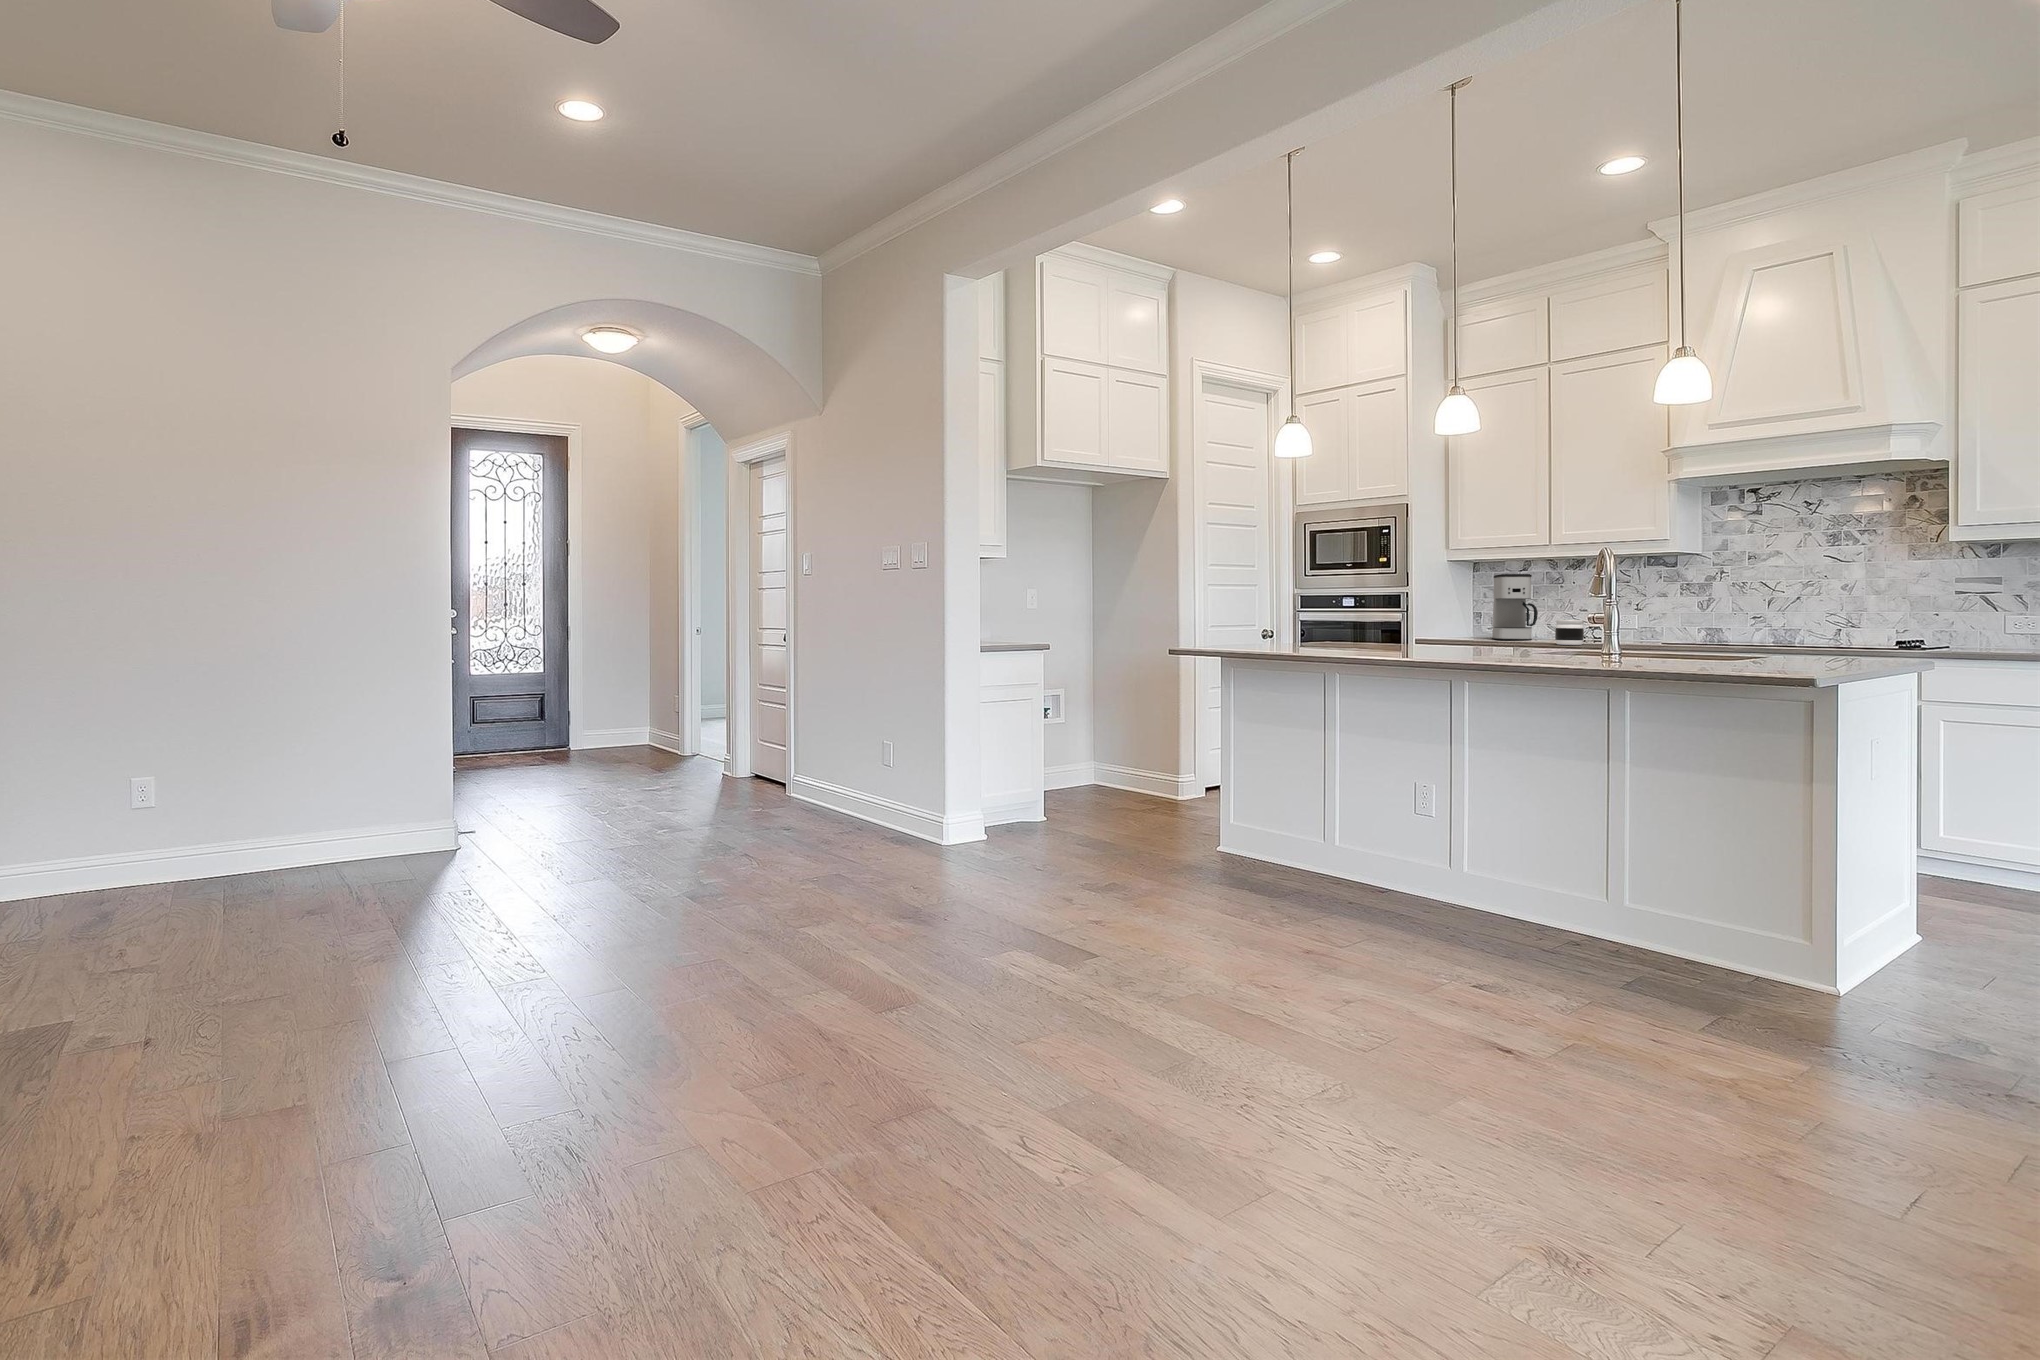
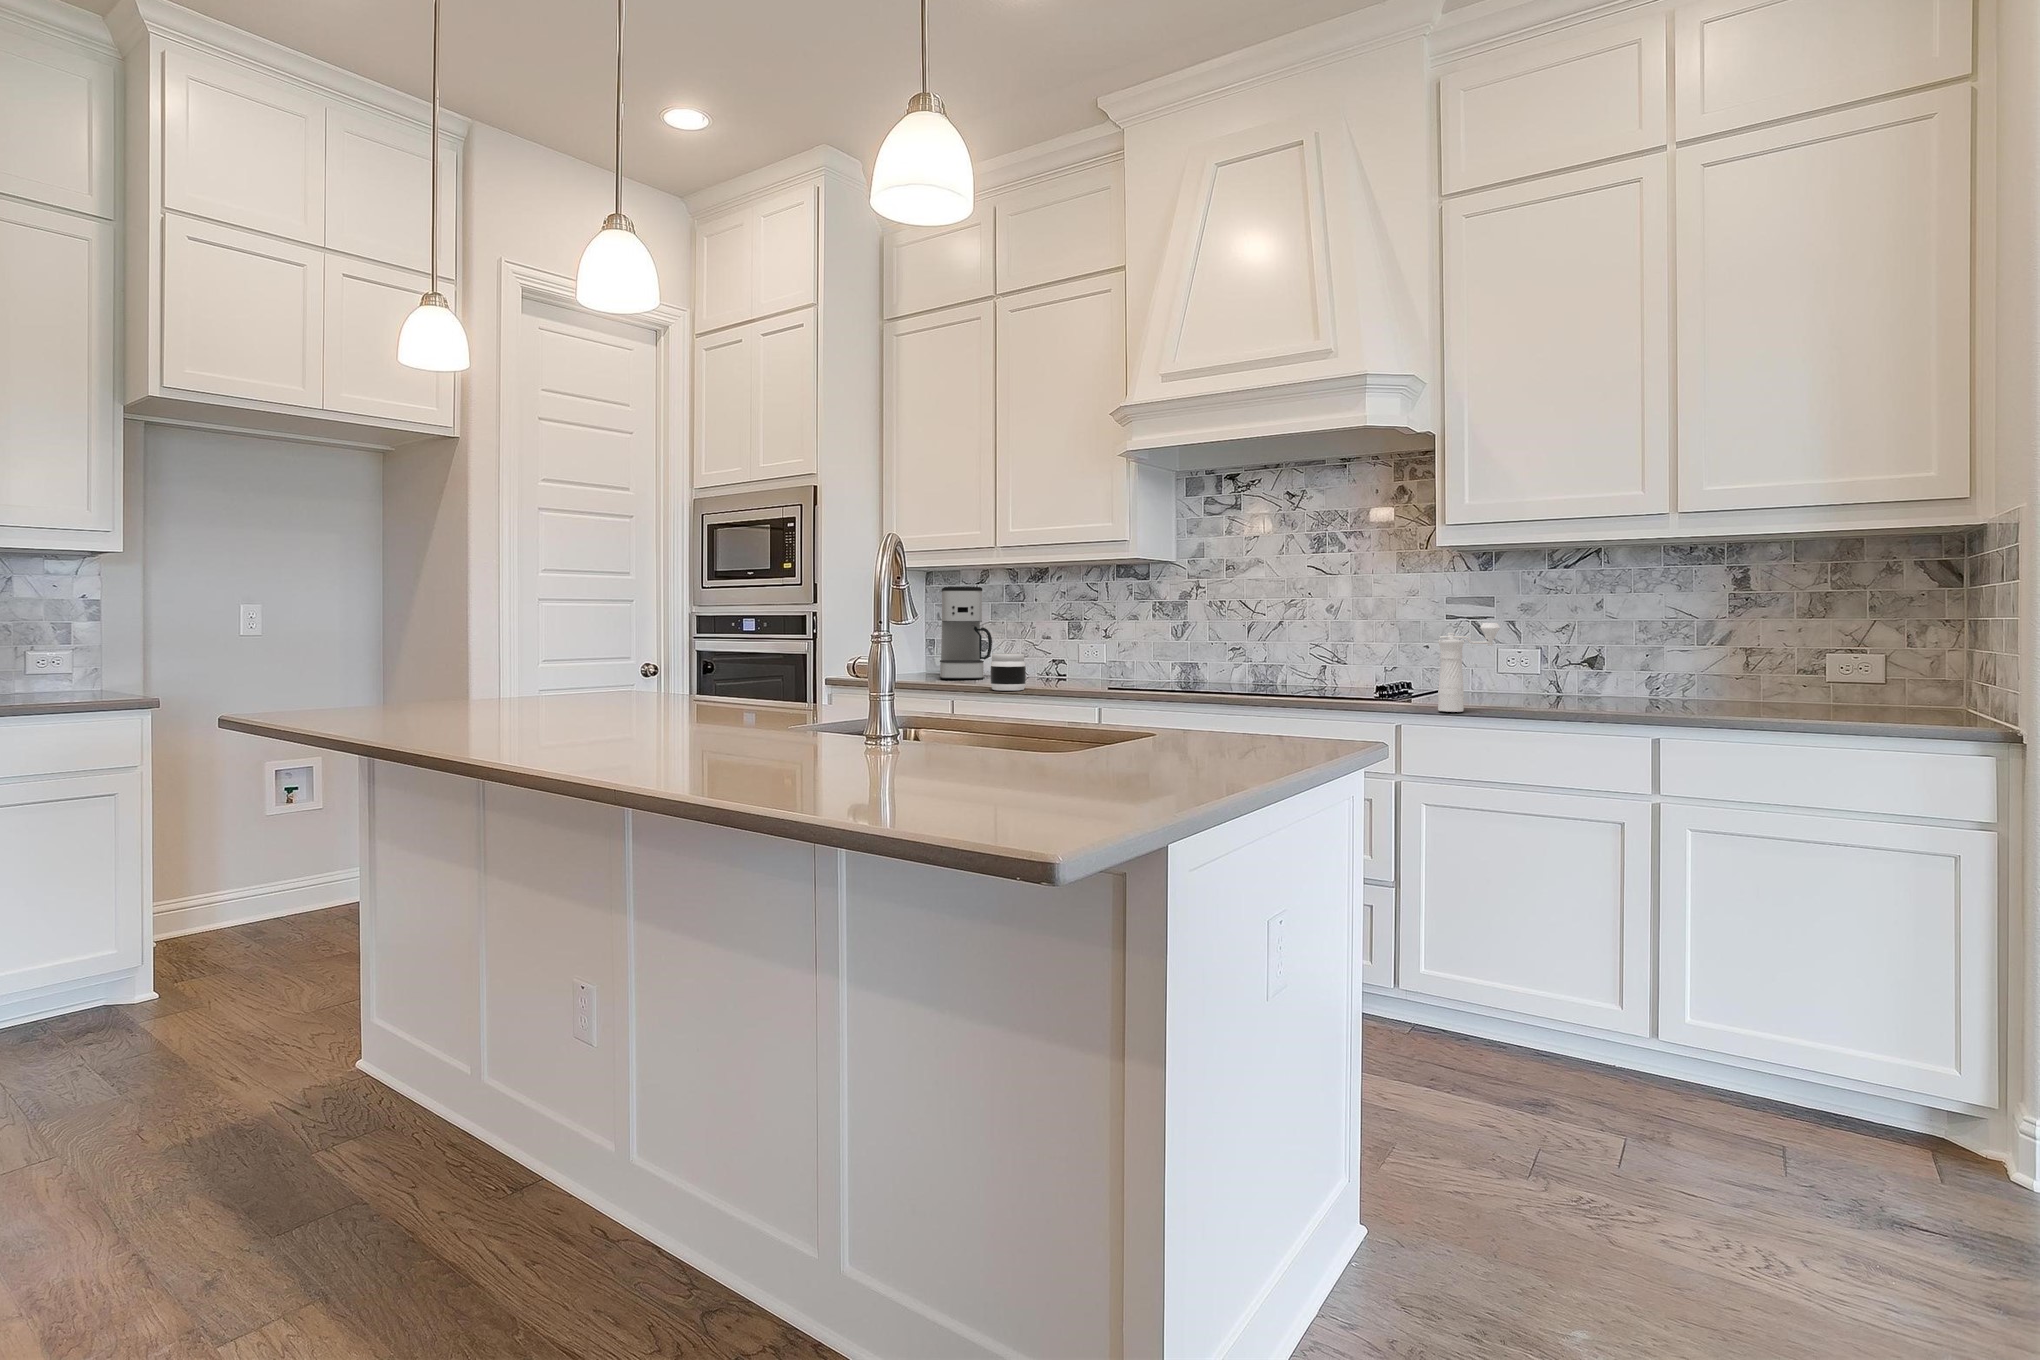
pepper mill: none [1951,594,2007,654] -> present [1438,623,1500,712]

